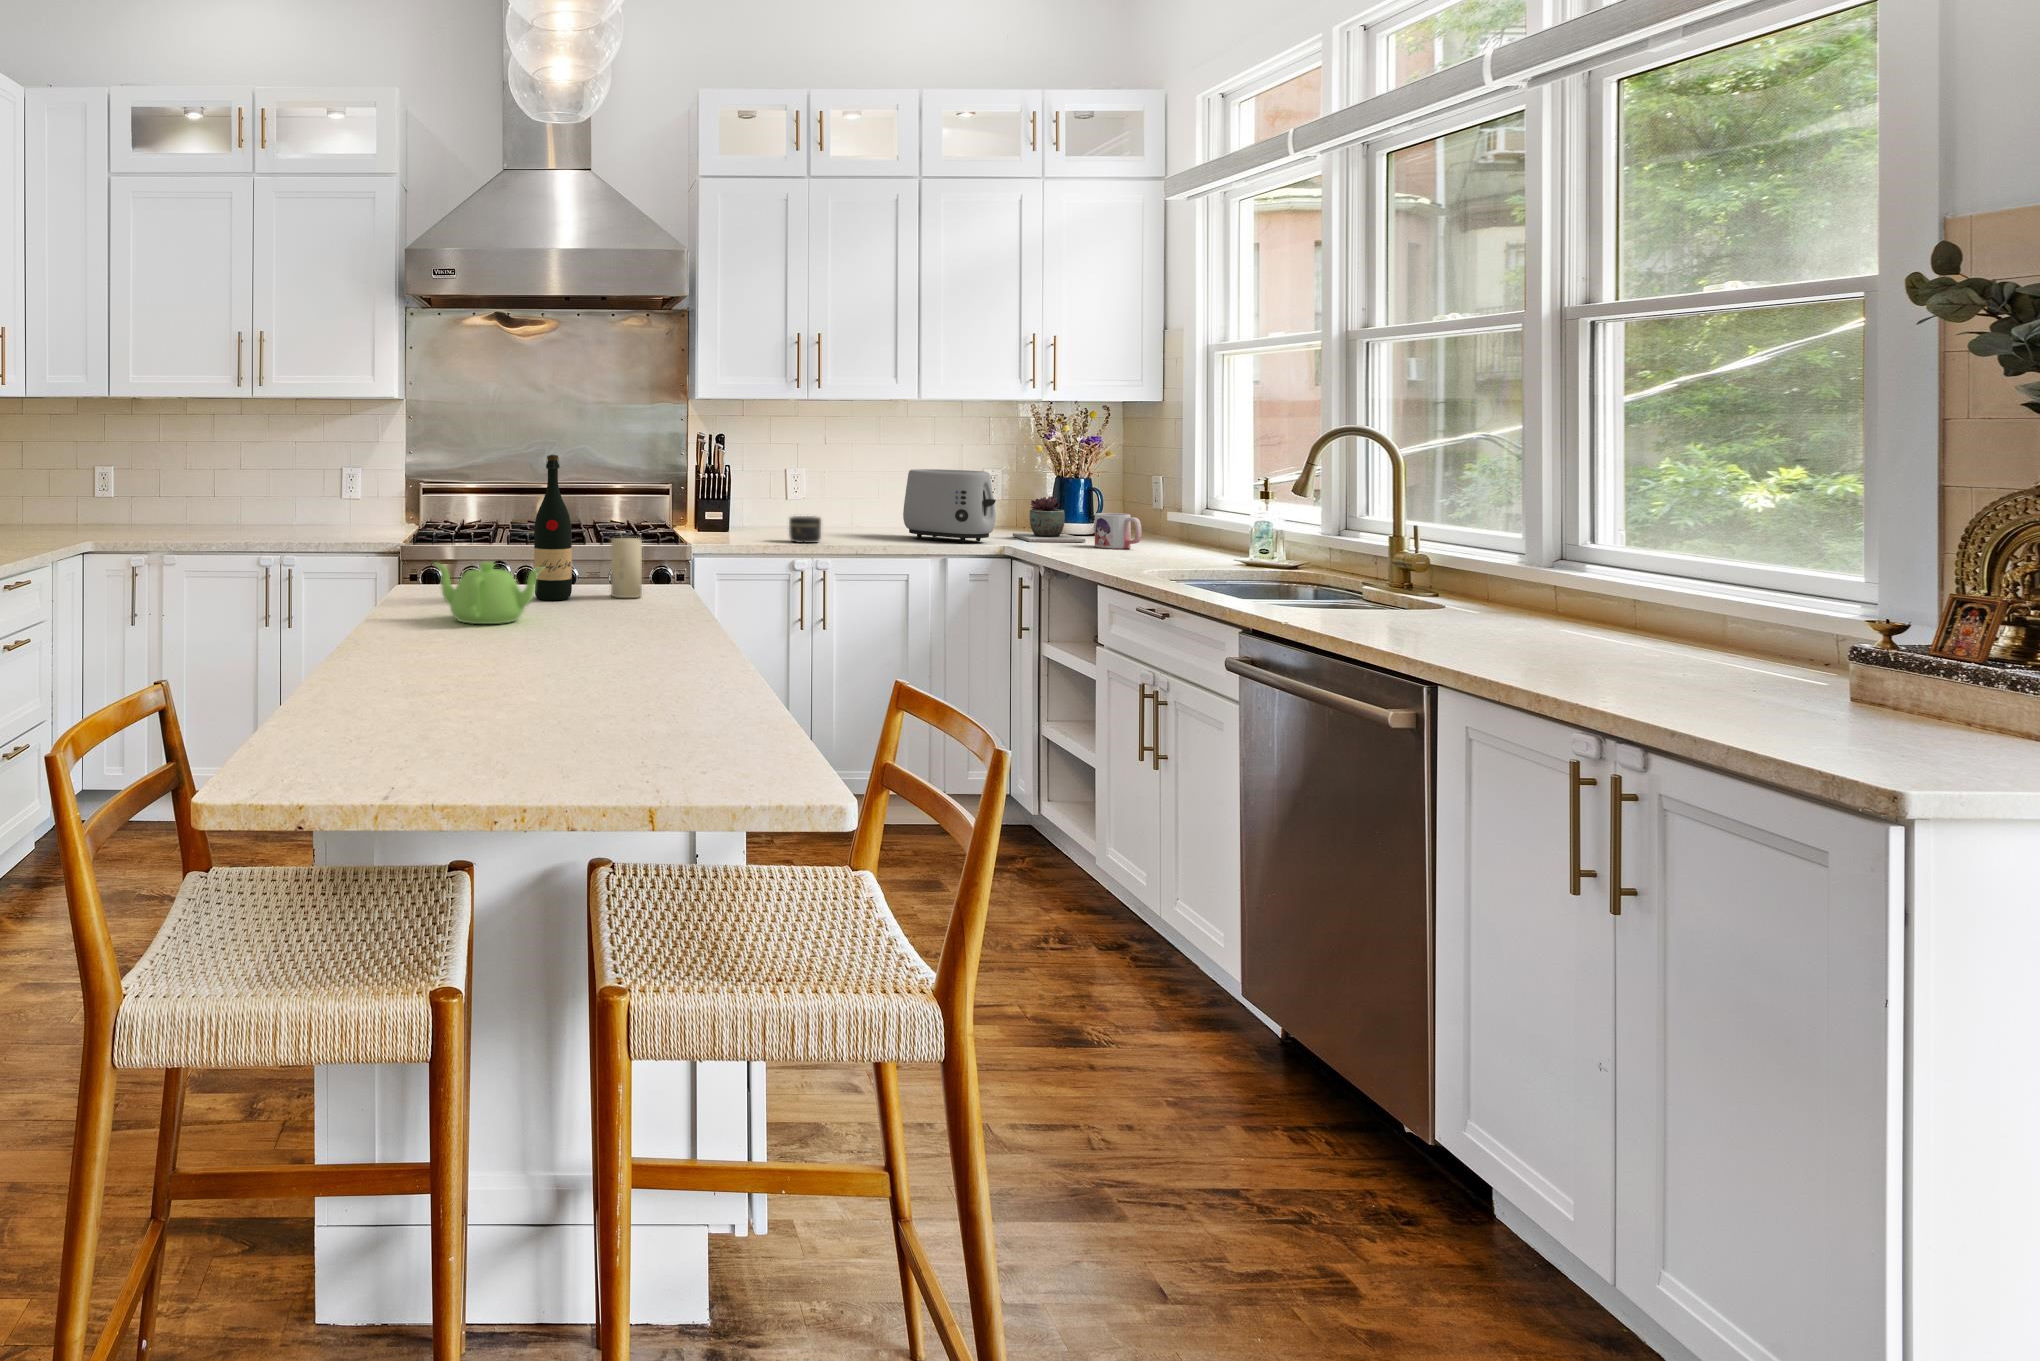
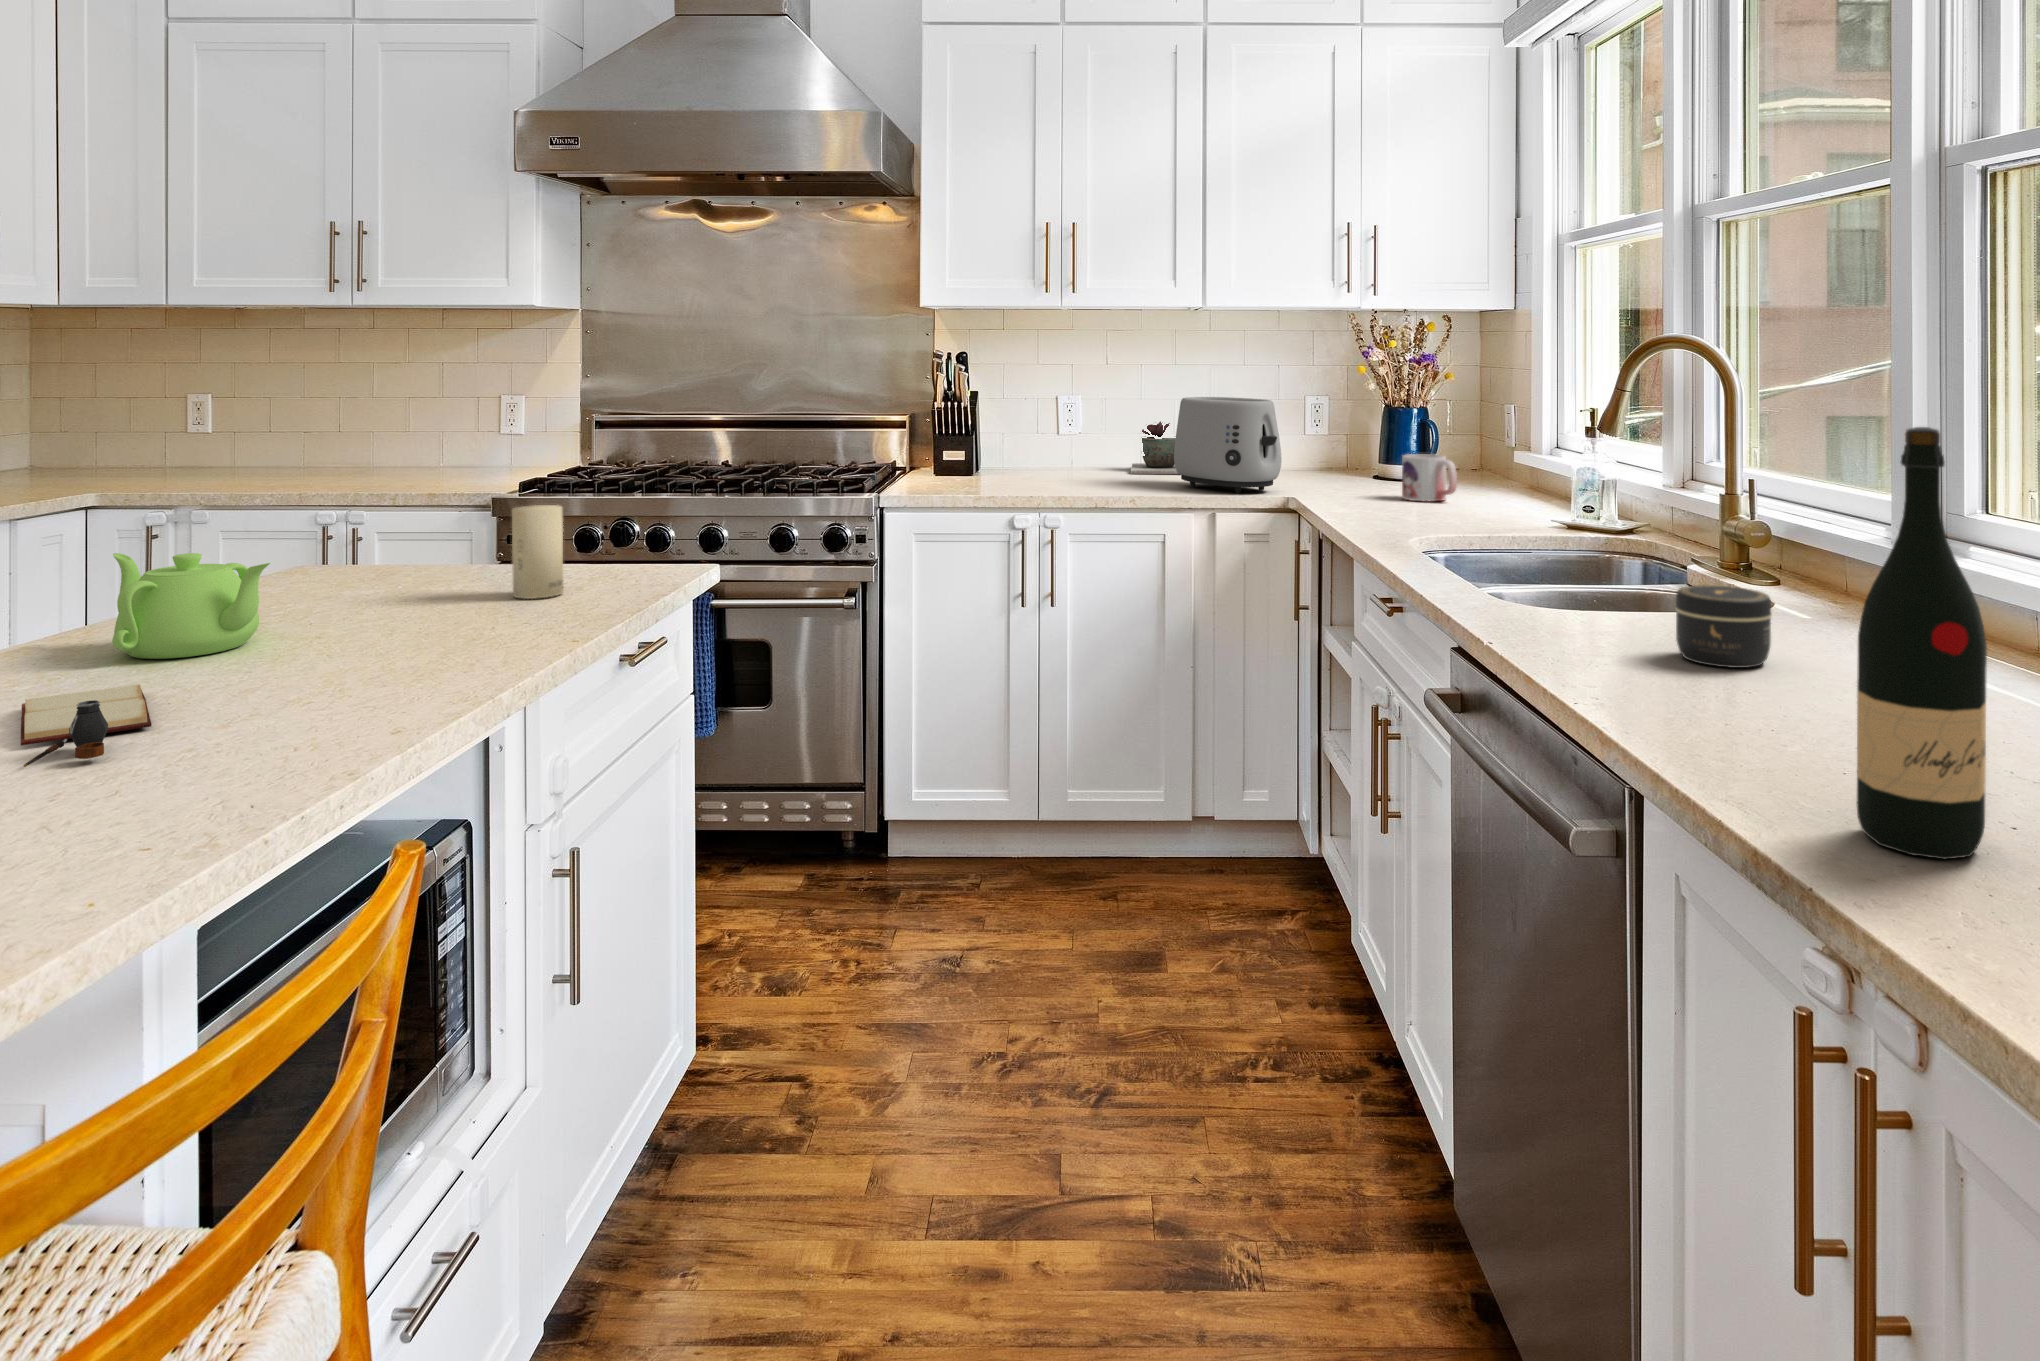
wine bottle: present [534,455,572,600] -> present [1857,427,1987,859]
succulent plant: present [1013,496,1085,542] -> present [1131,421,1179,474]
jar: present [789,516,821,543] -> present [1675,585,1772,668]
book: none [483,631,601,663] -> present [21,685,152,767]

